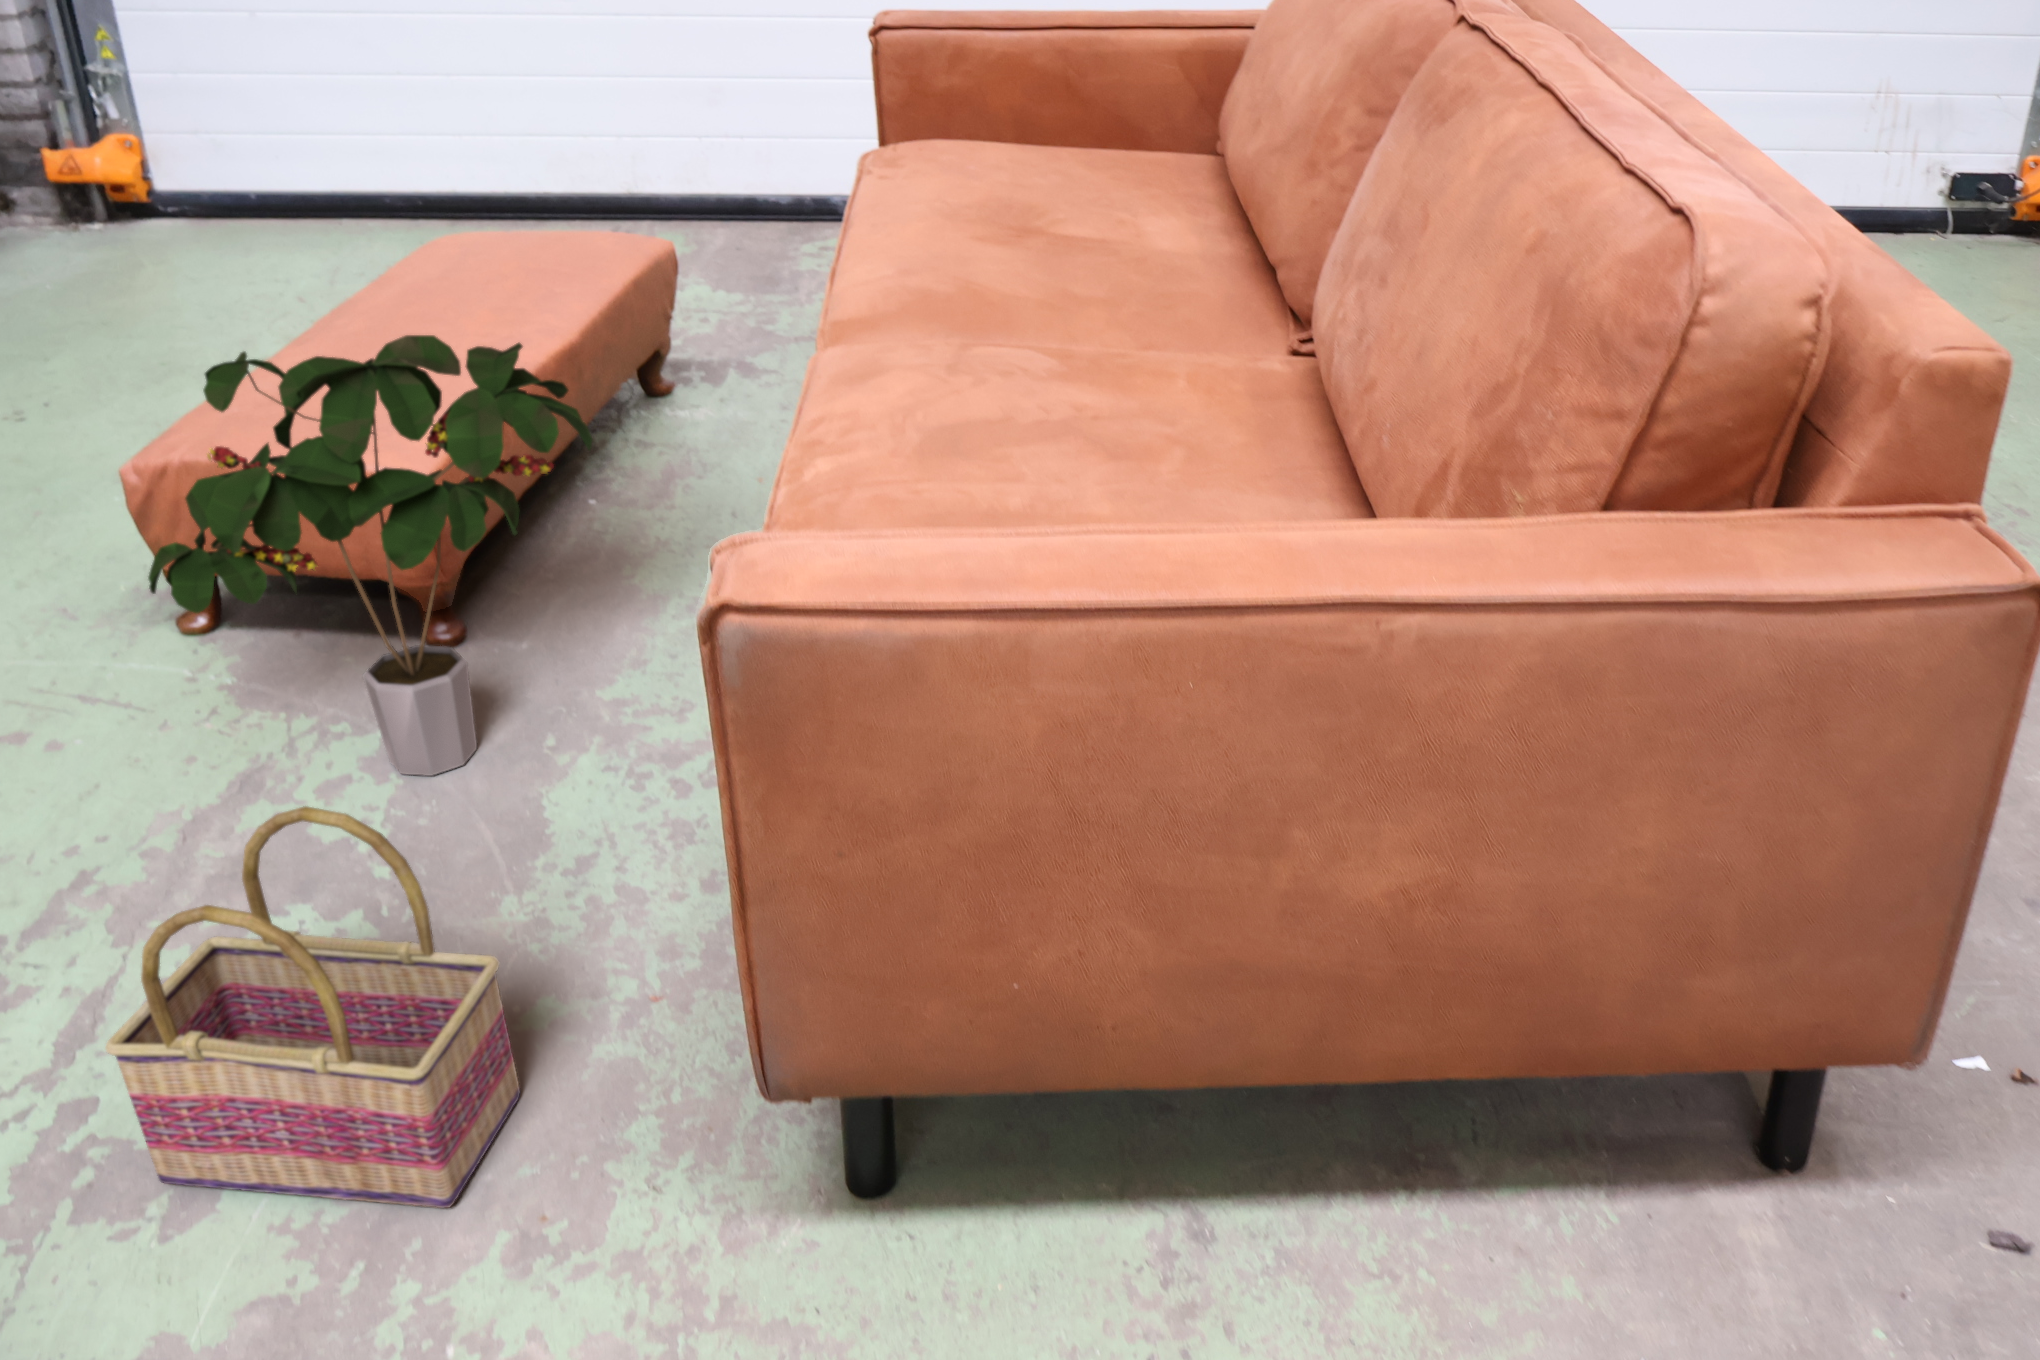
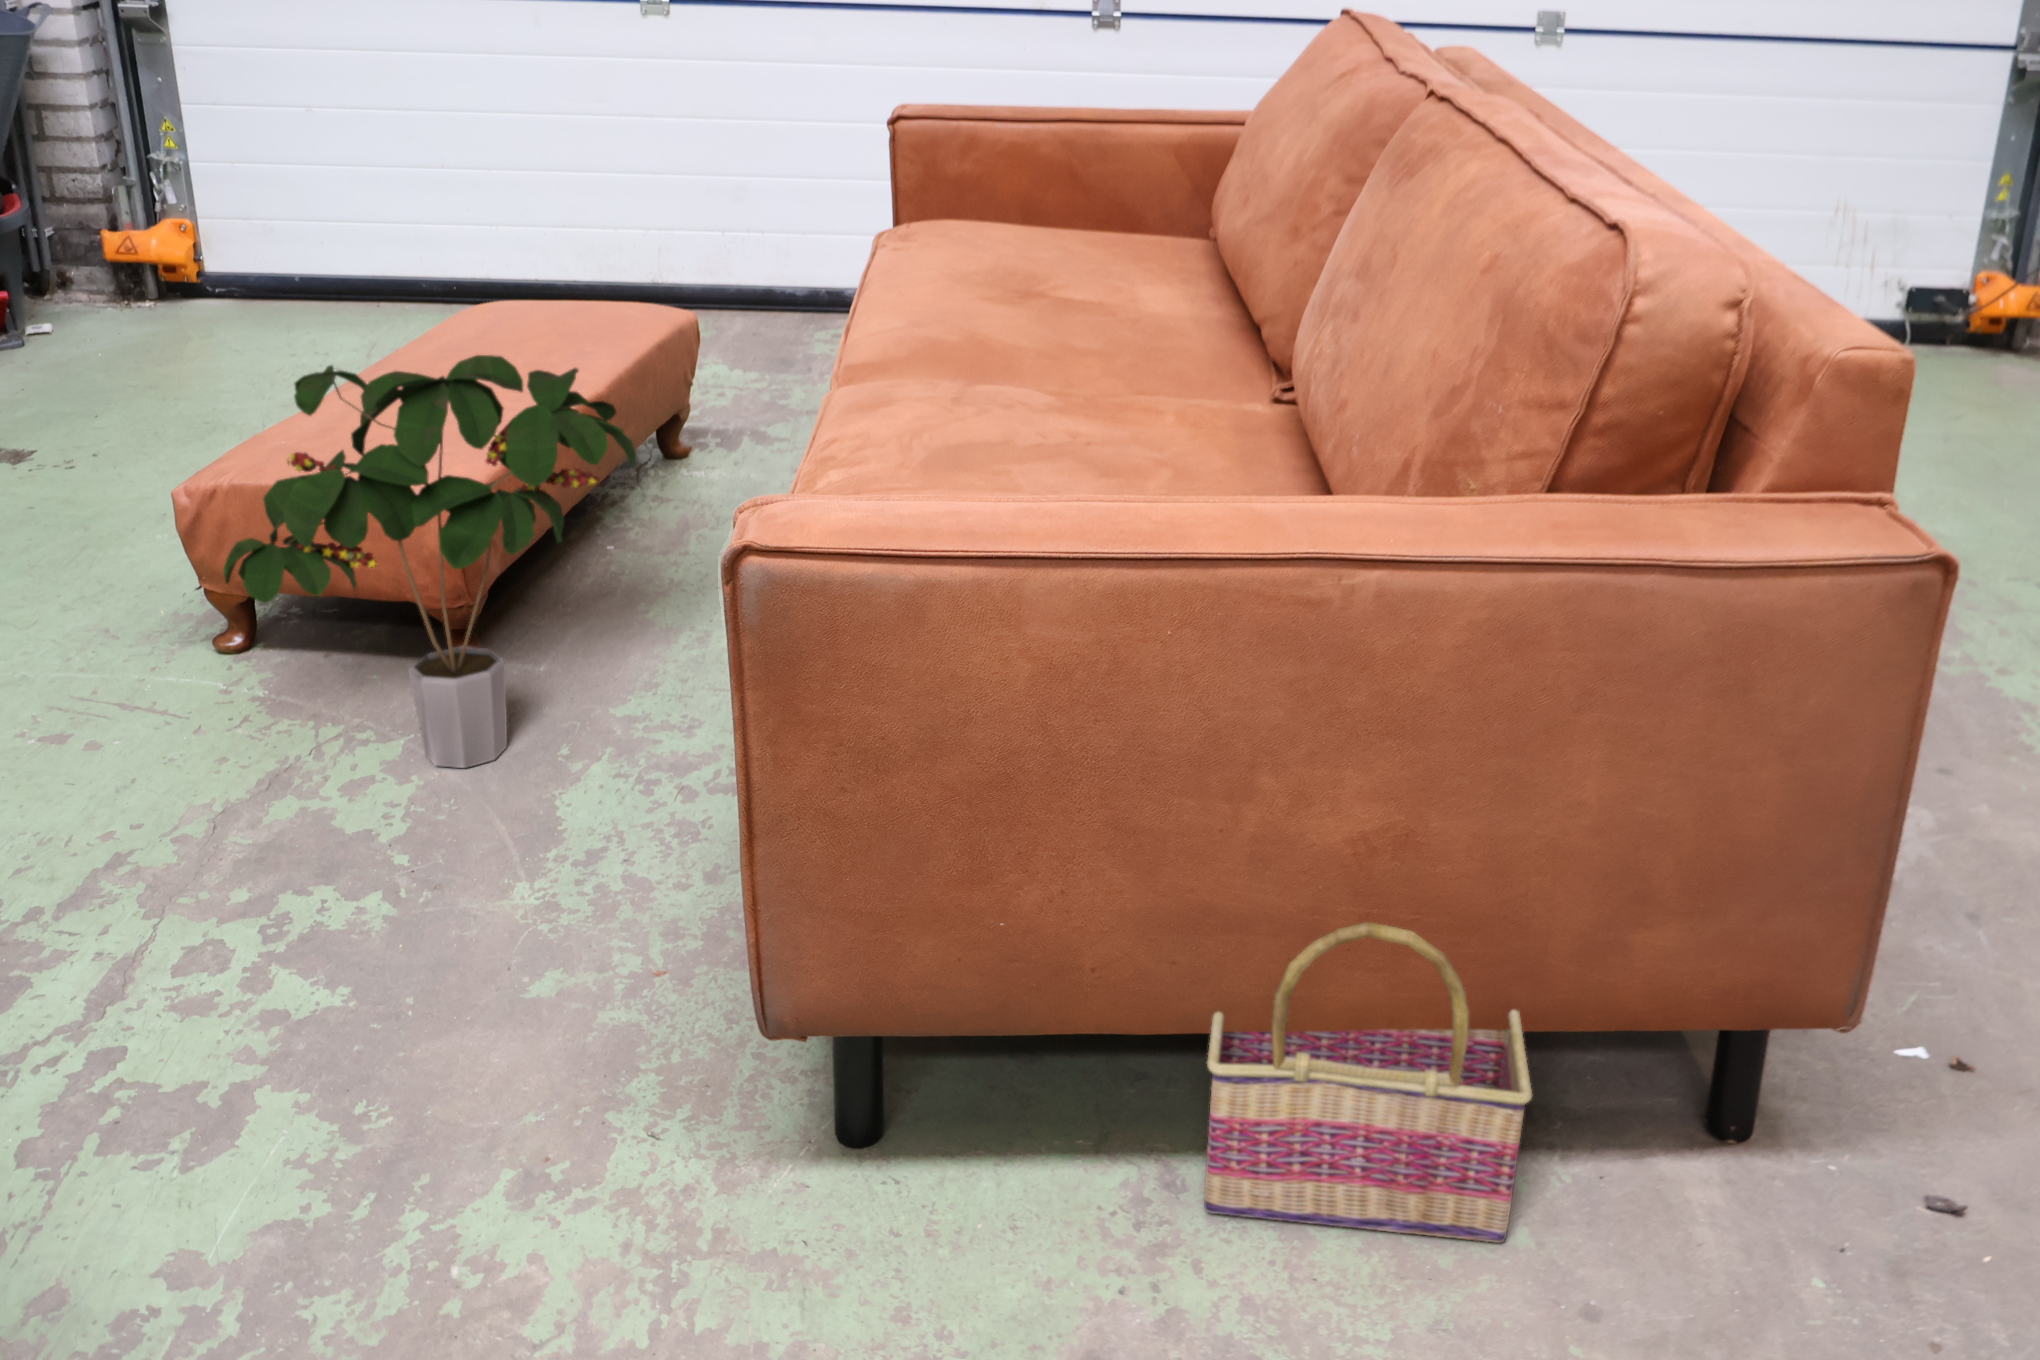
basket: present [106,806,520,1208] -> present [1204,922,1532,1243]

